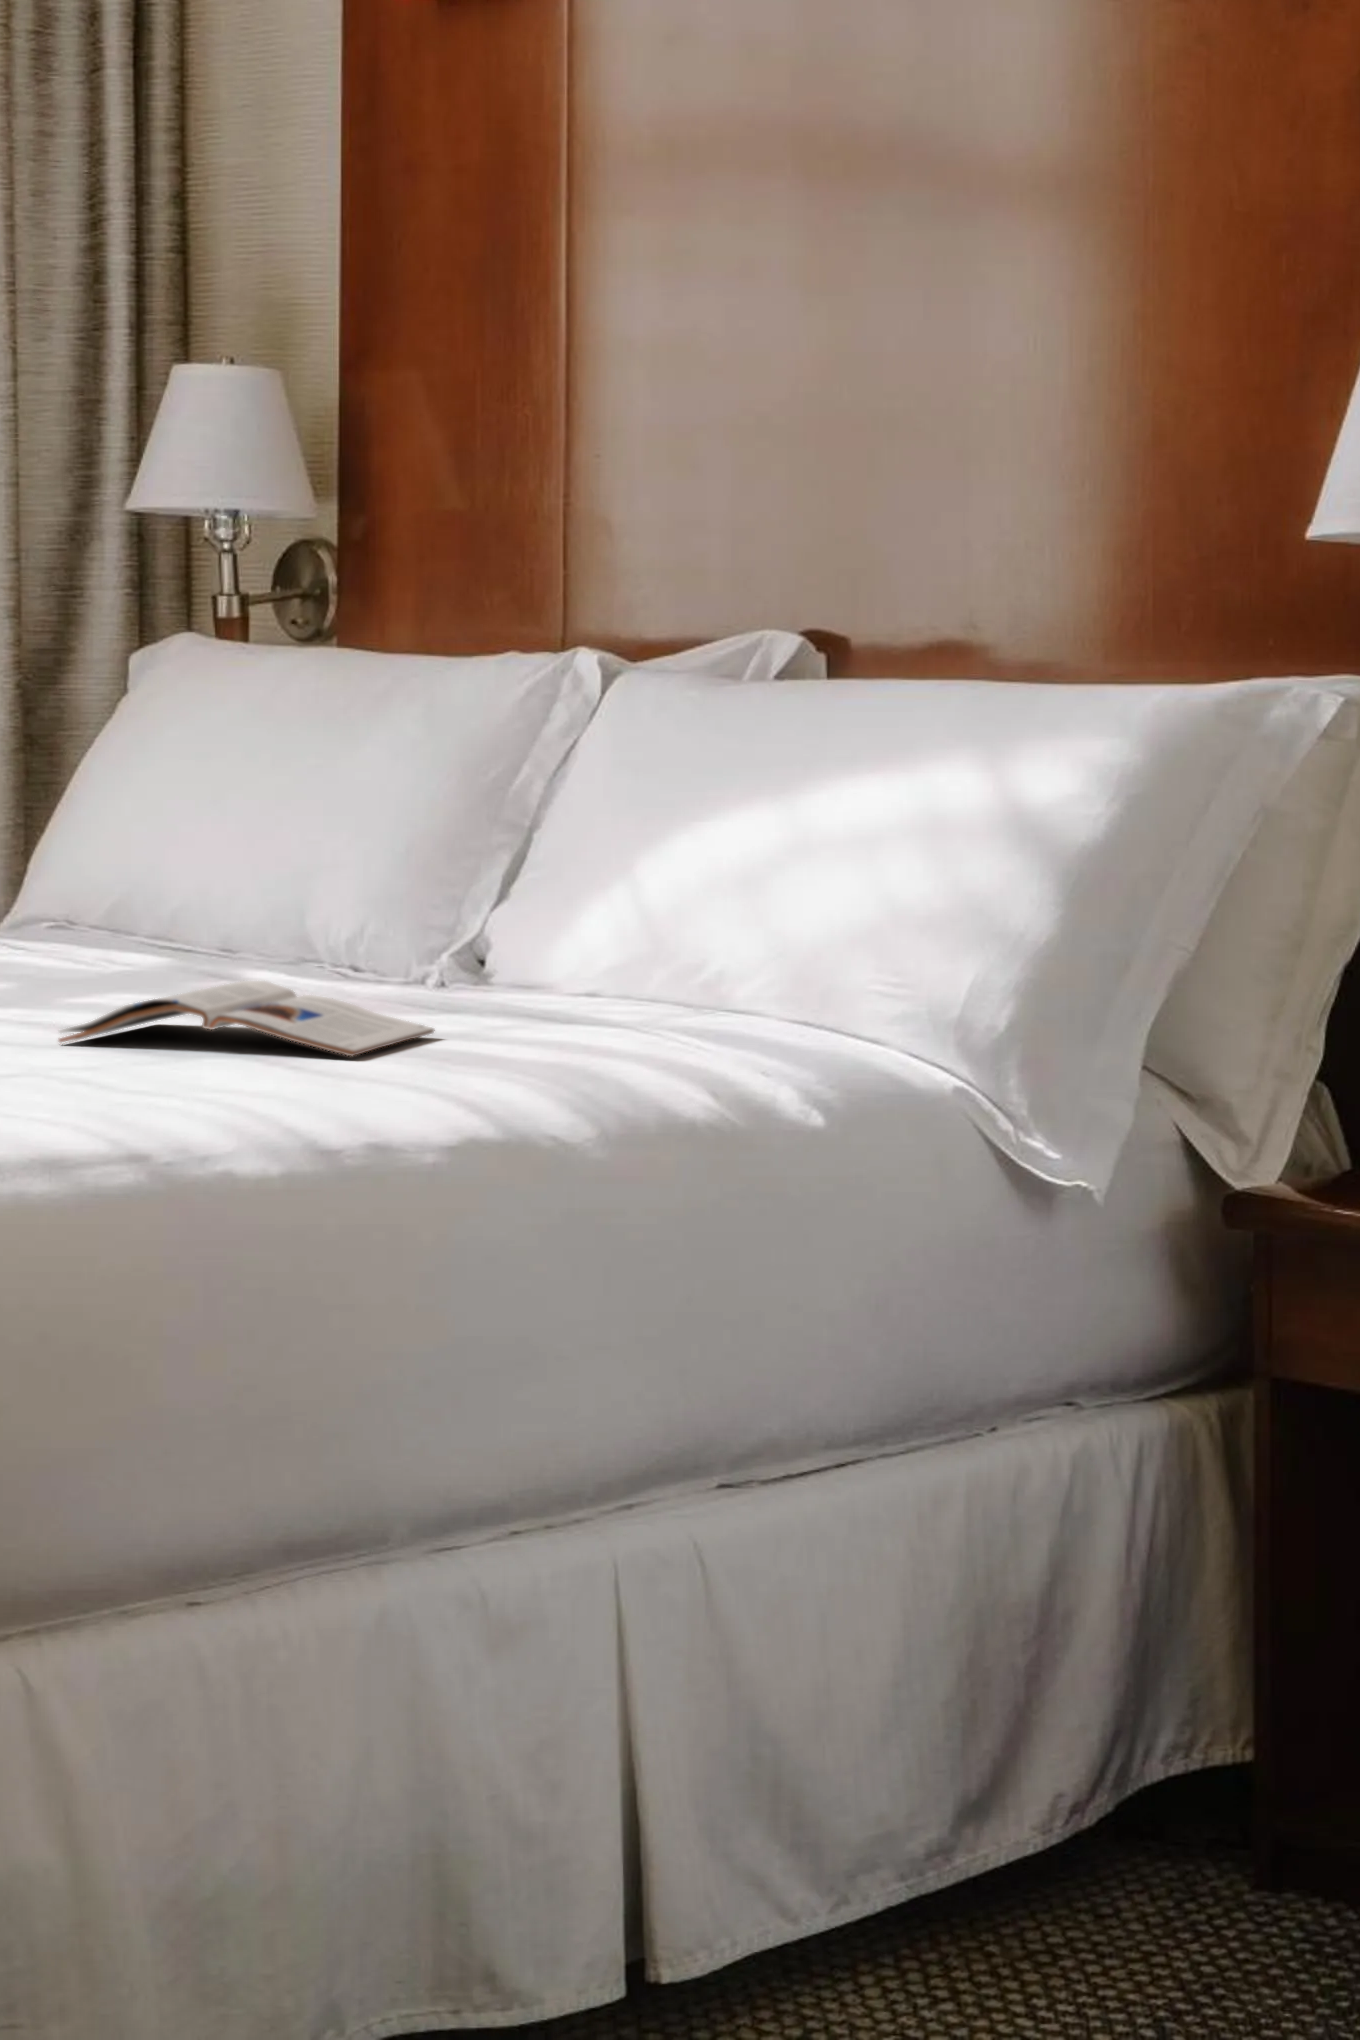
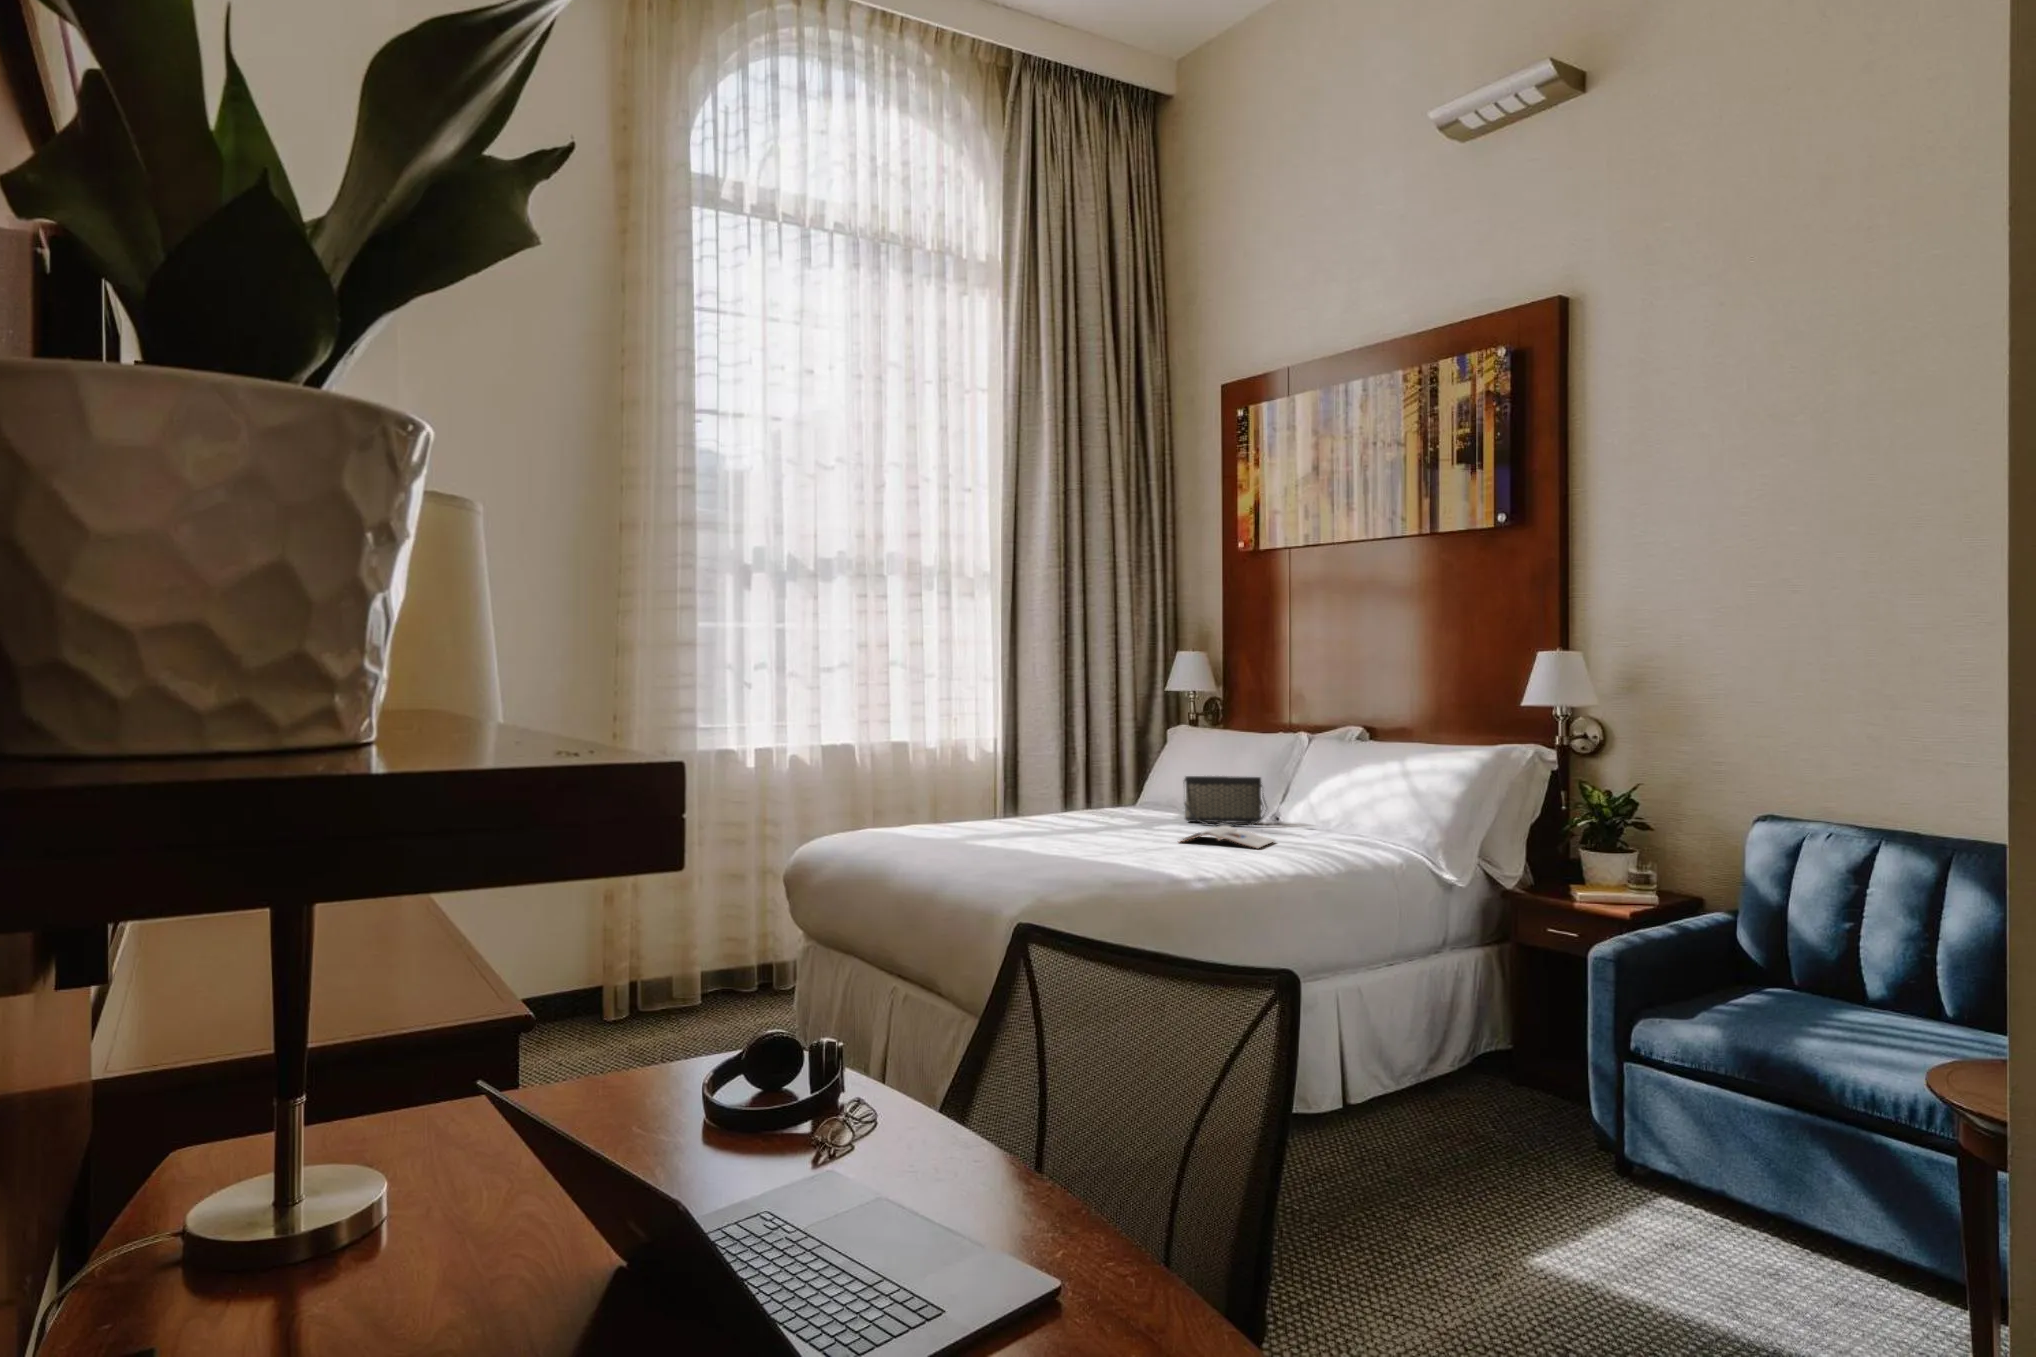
handbag: none [128,808,439,991] -> present [1184,776,1266,826]

